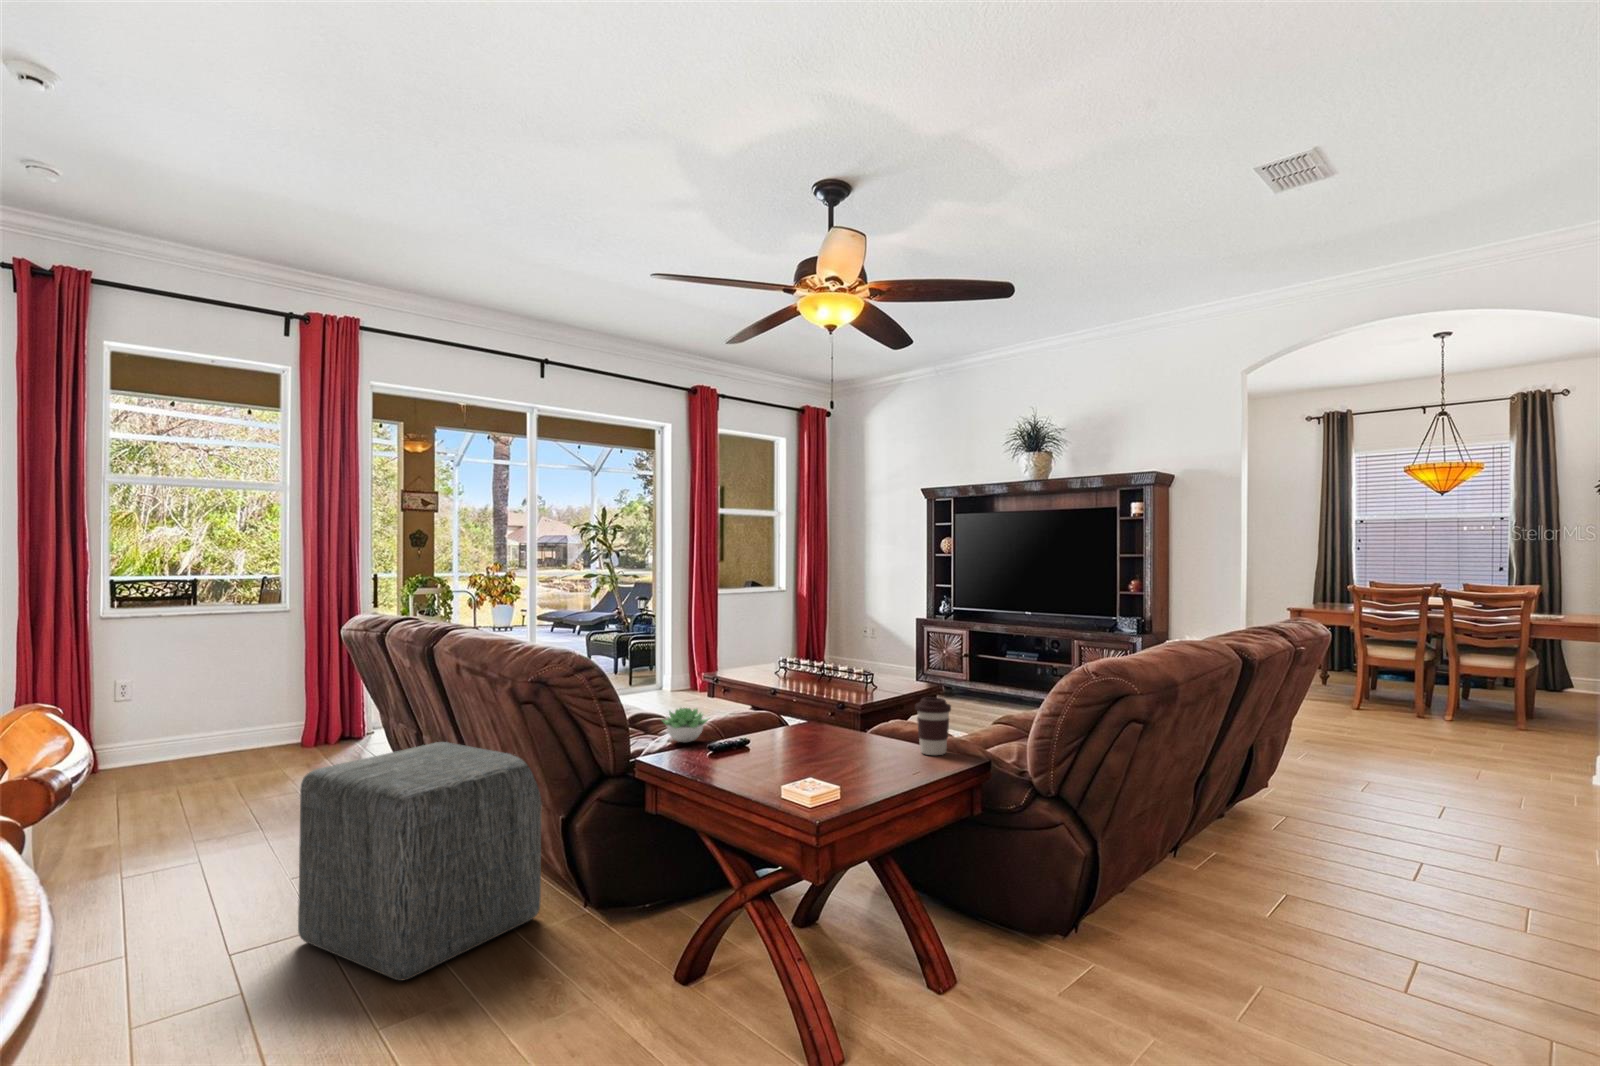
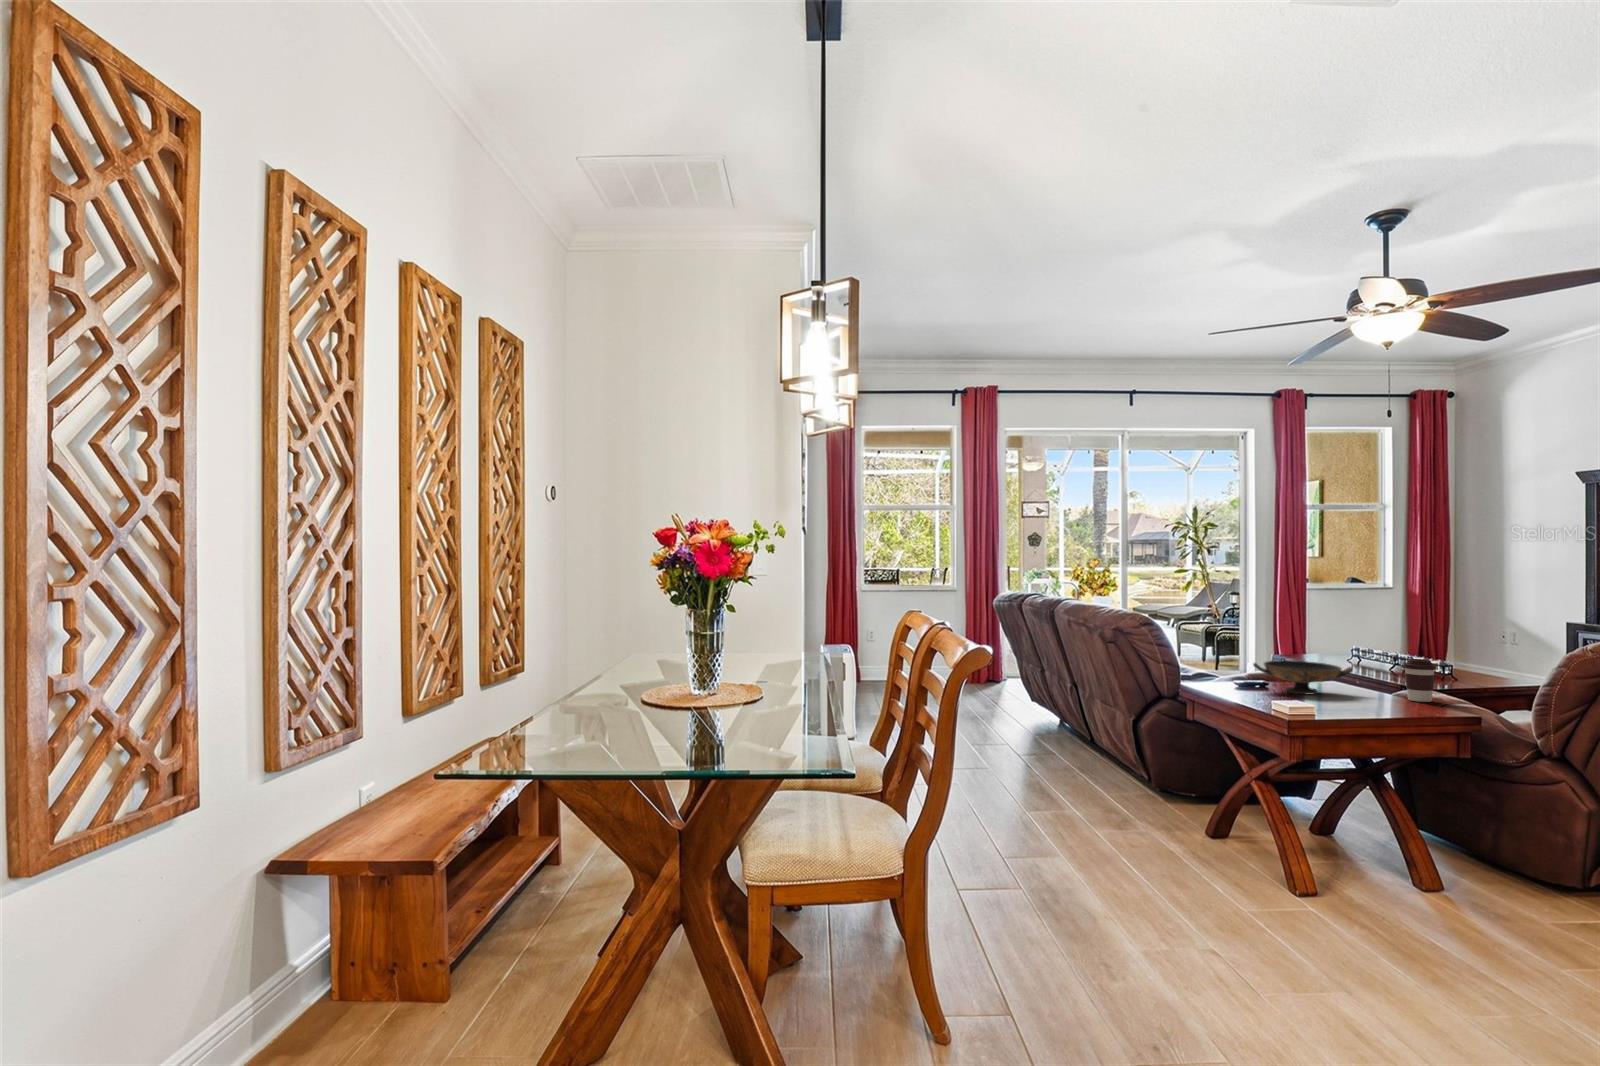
decorative bowl: none [736,707,855,759] -> present [1253,660,1353,694]
succulent plant: present [662,708,708,742] -> none [1204,658,1242,681]
ottoman: present [298,742,542,981] -> none [983,670,1123,795]

